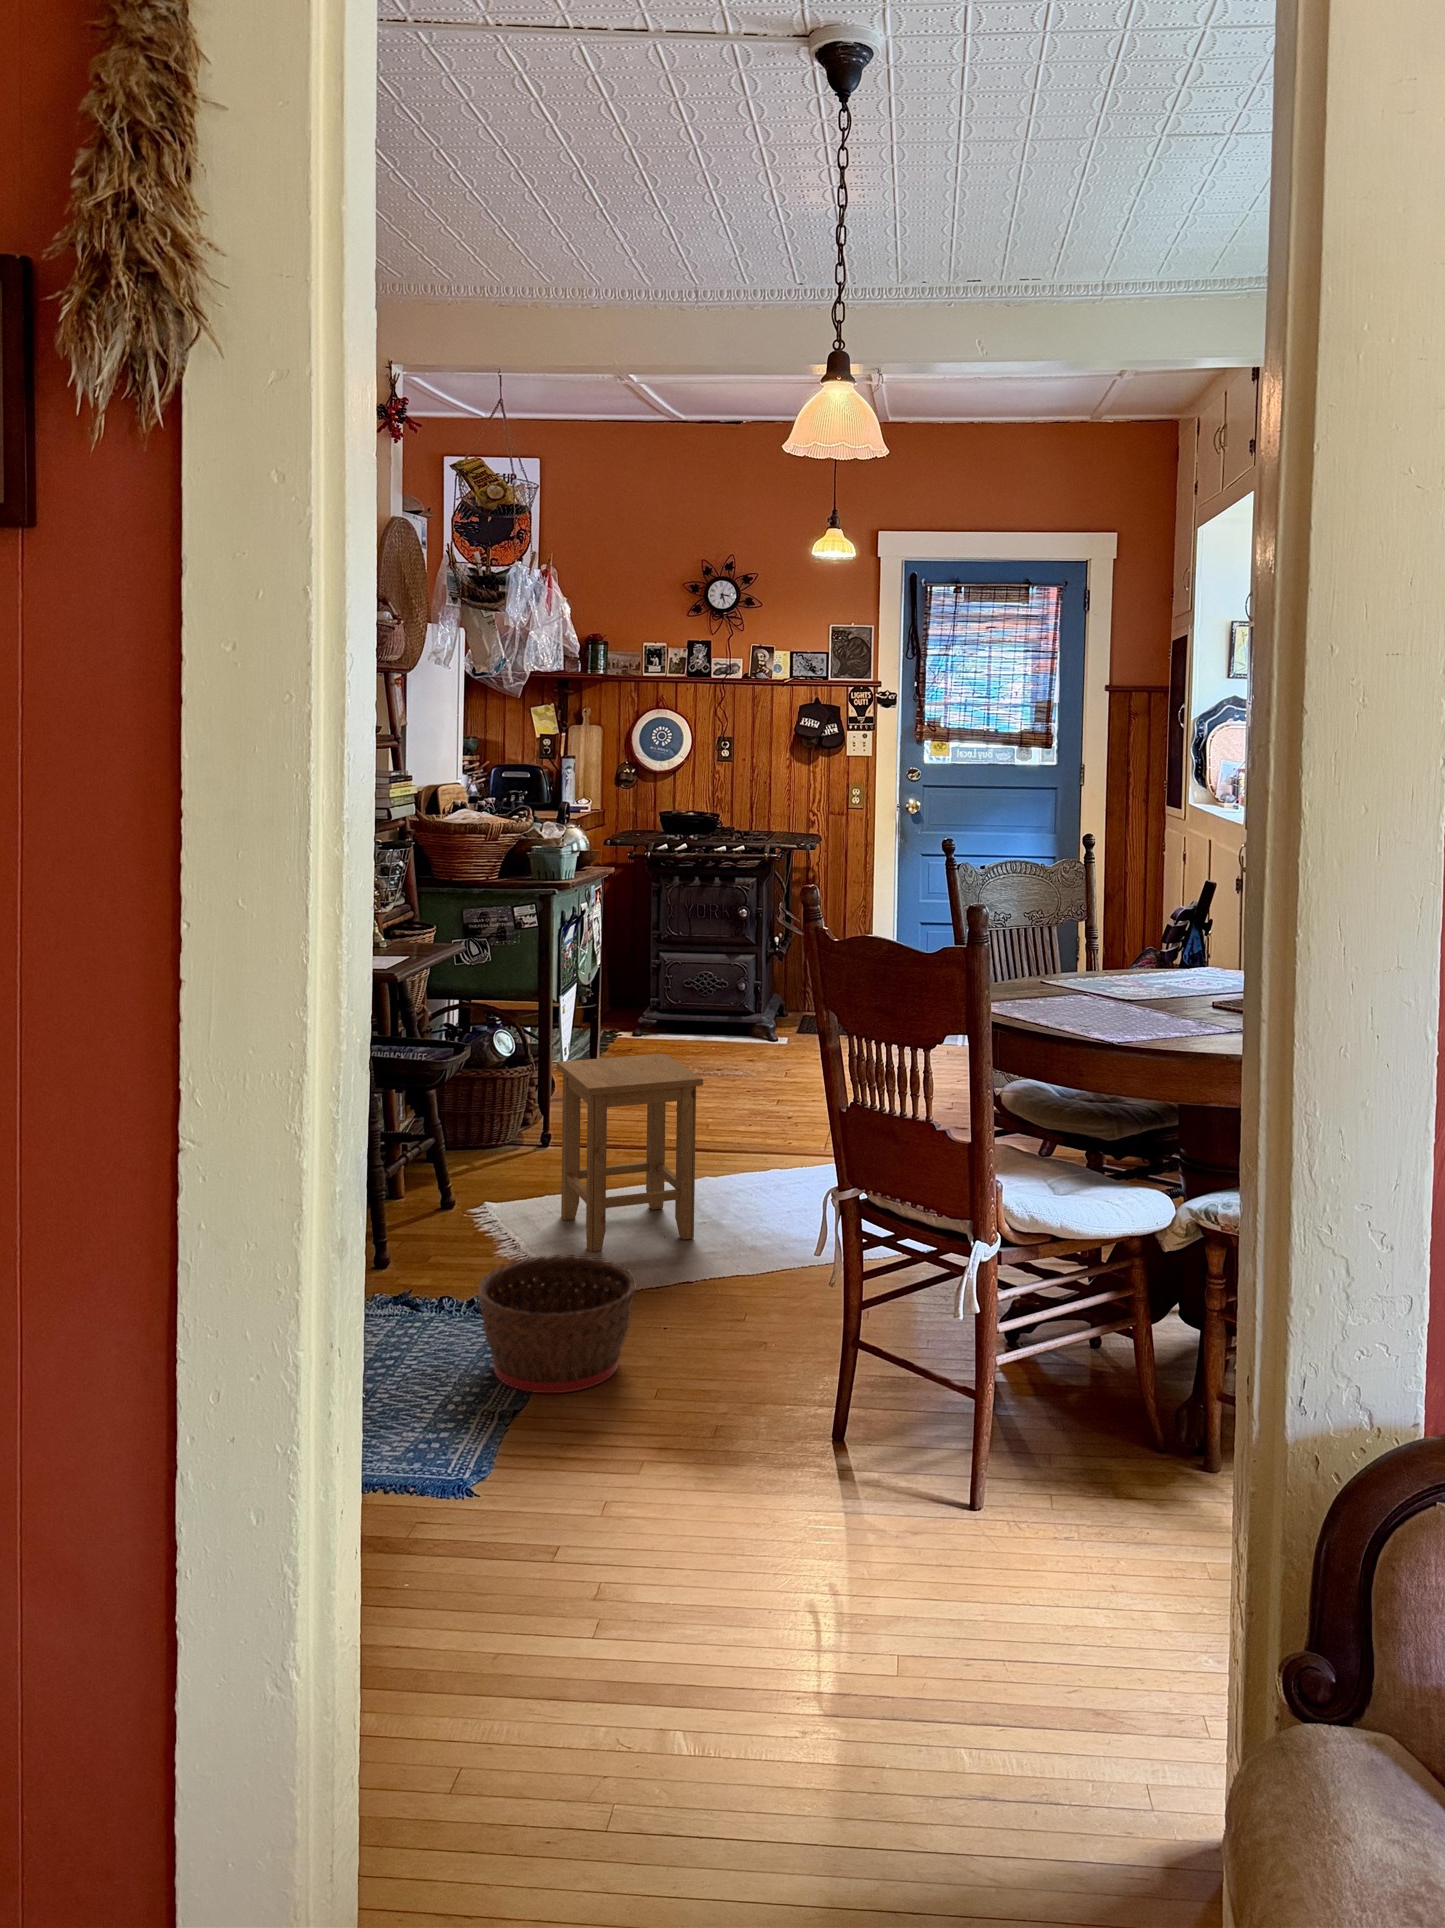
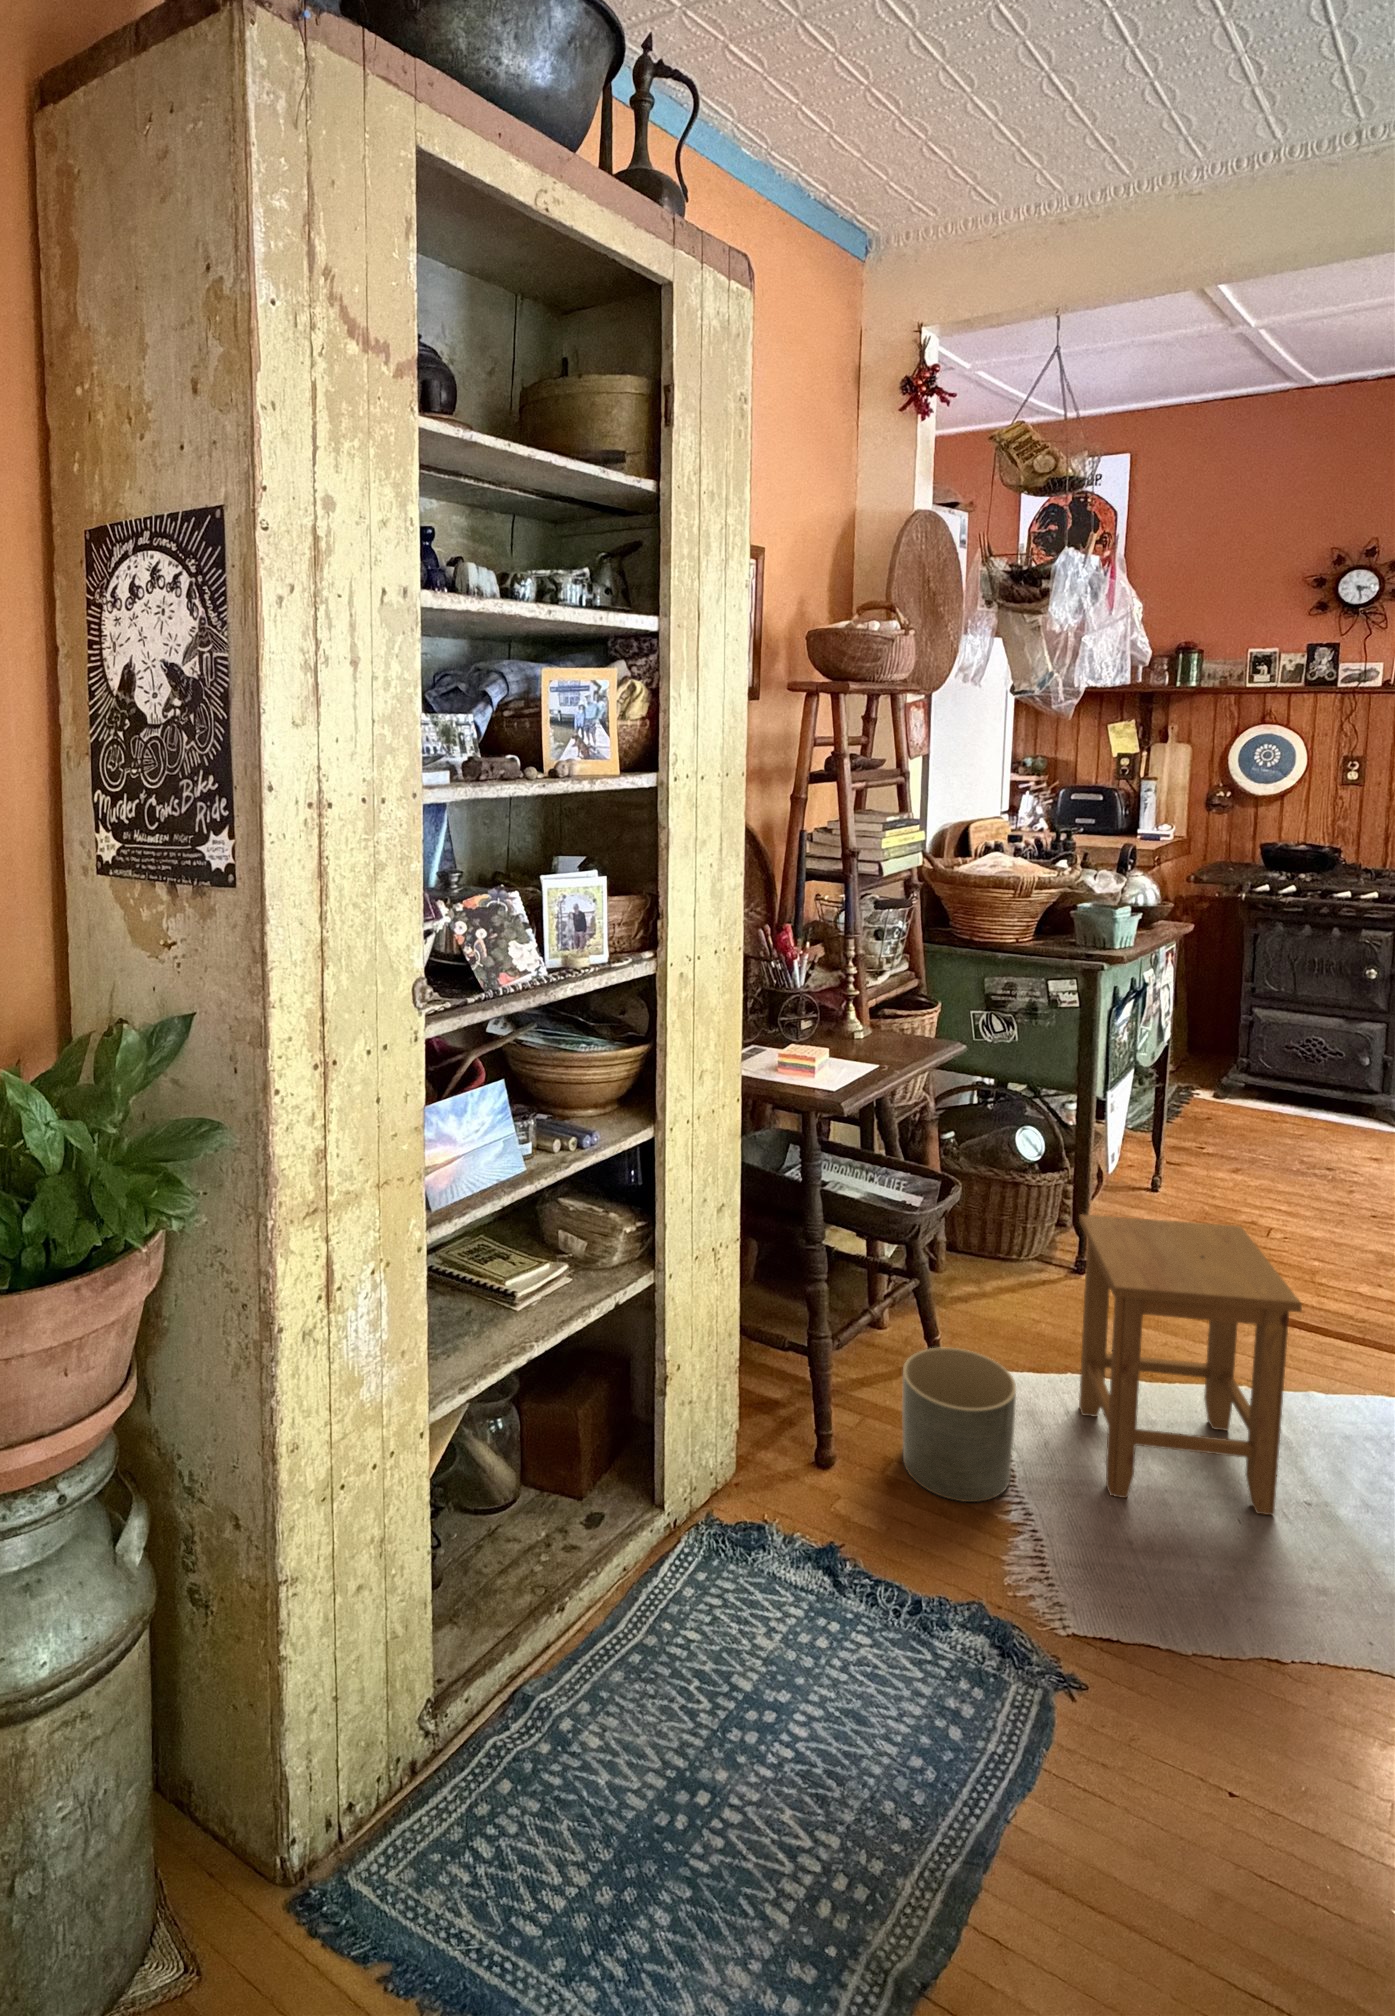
planter: none [438,1173,523,1275] -> present [902,1347,1016,1502]
basket: present [478,1255,636,1393] -> none [901,1569,1158,1864]

